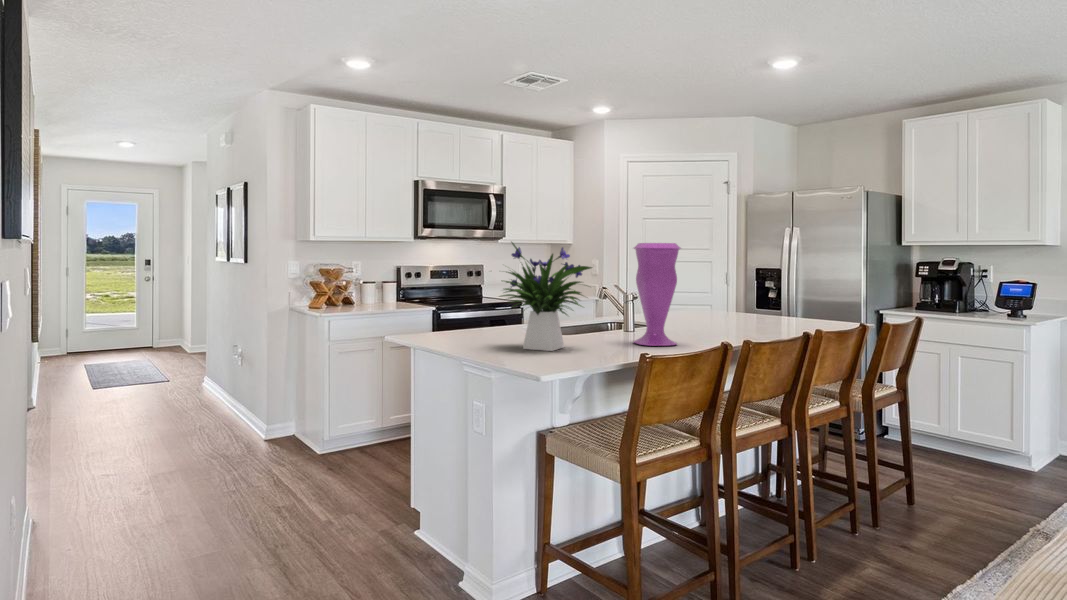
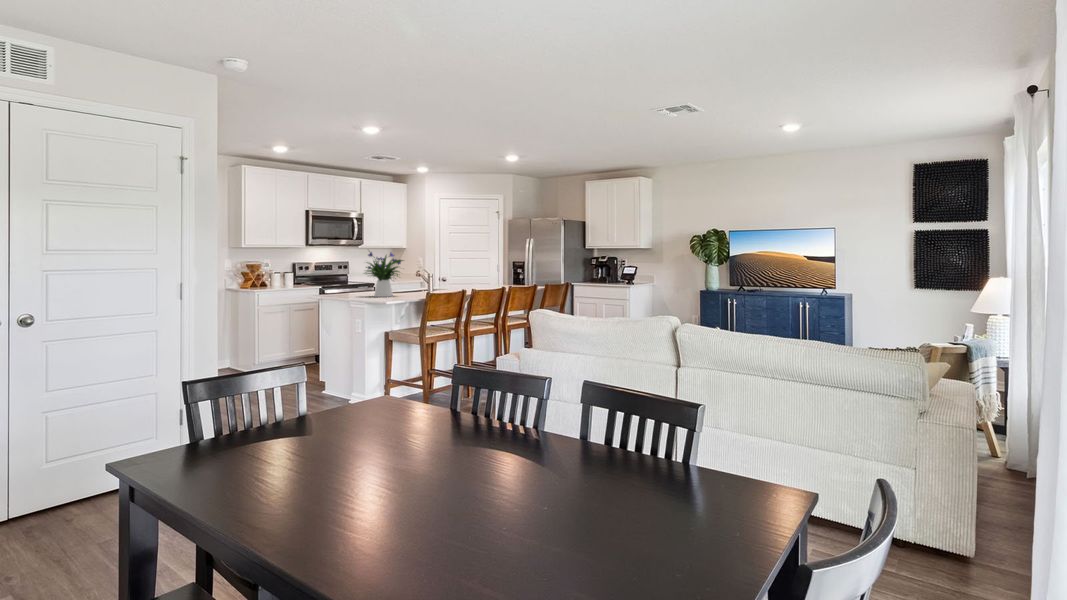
vase: present [634,243,681,346] -> none [424,249,446,295]

